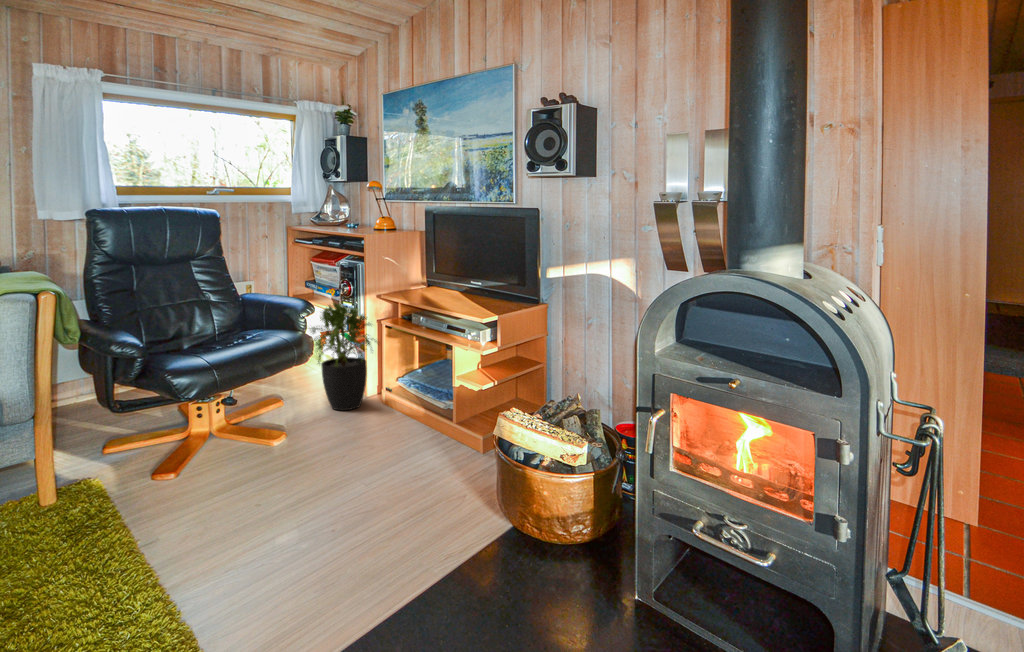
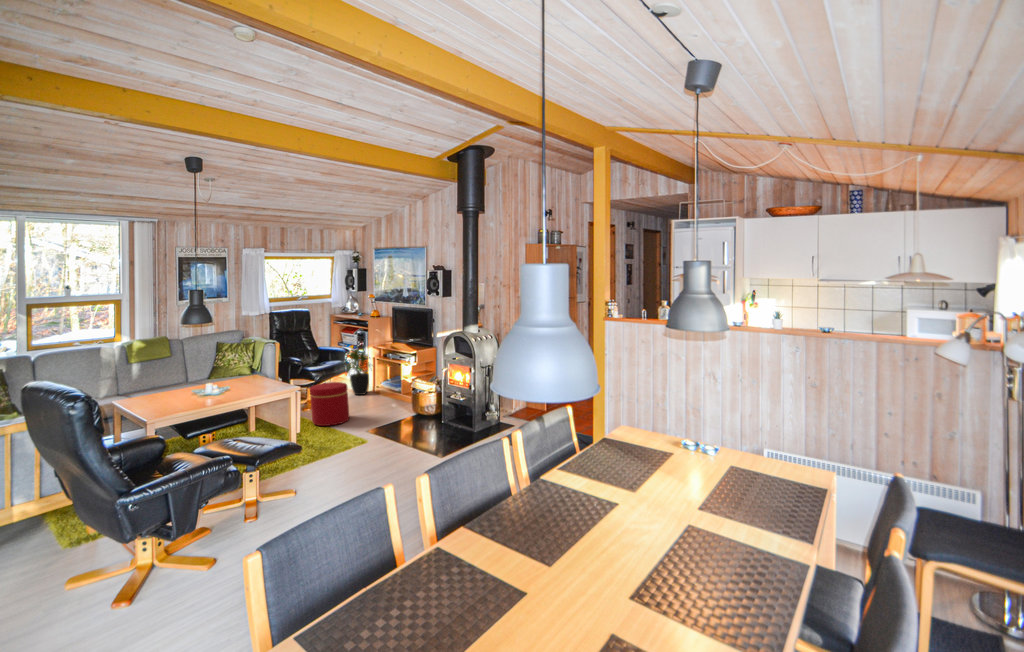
ottoman: none [177,396,309,547] -> present [310,382,349,426]

